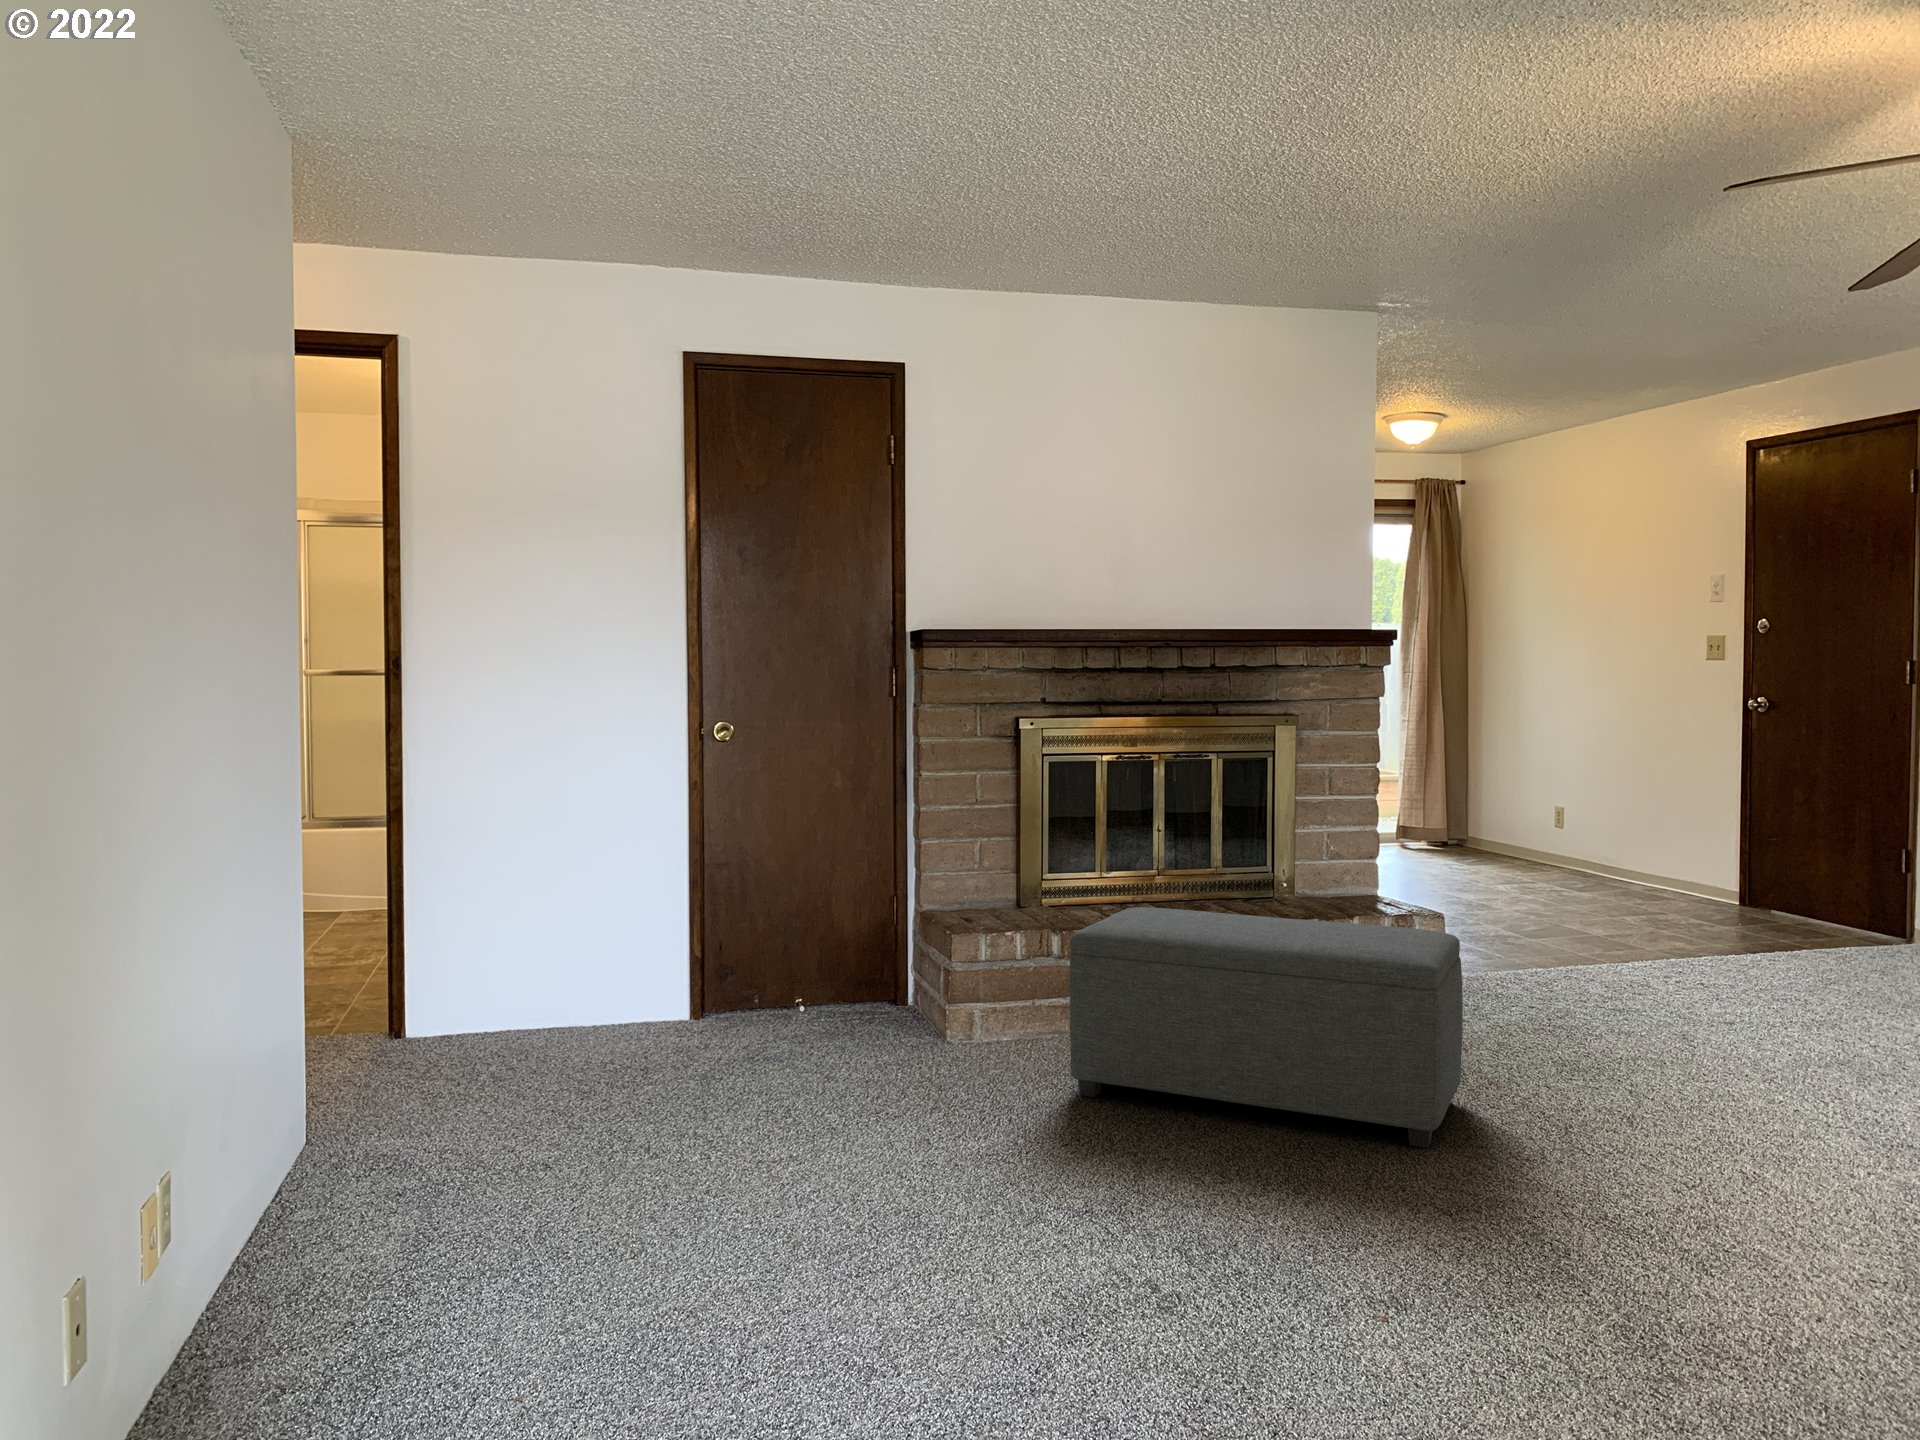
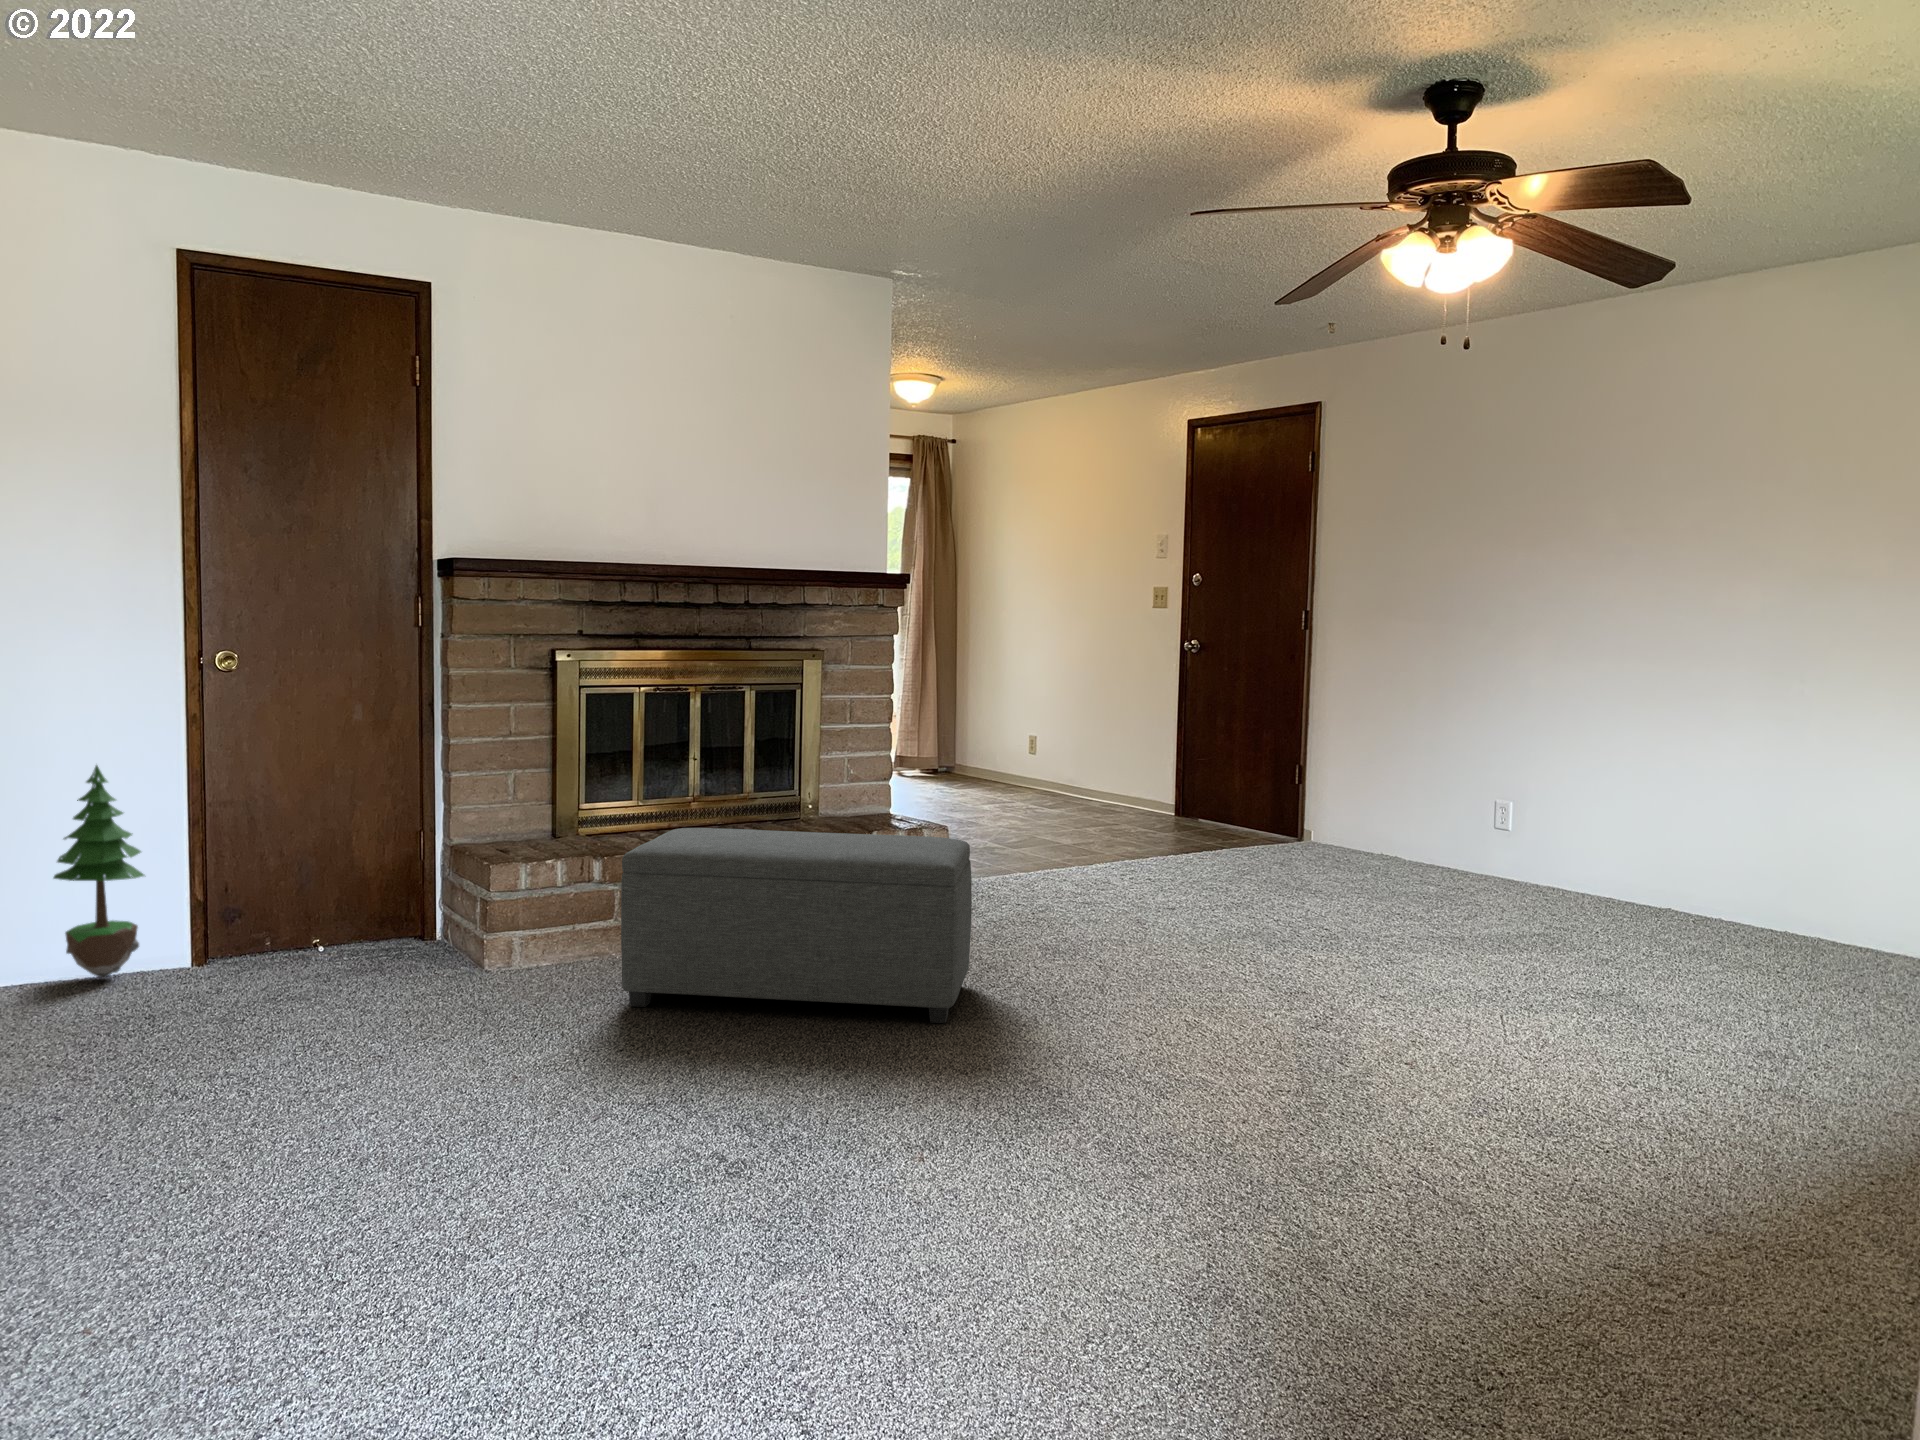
potted tree: none [581,830,655,1026] -> present [54,765,144,979]

